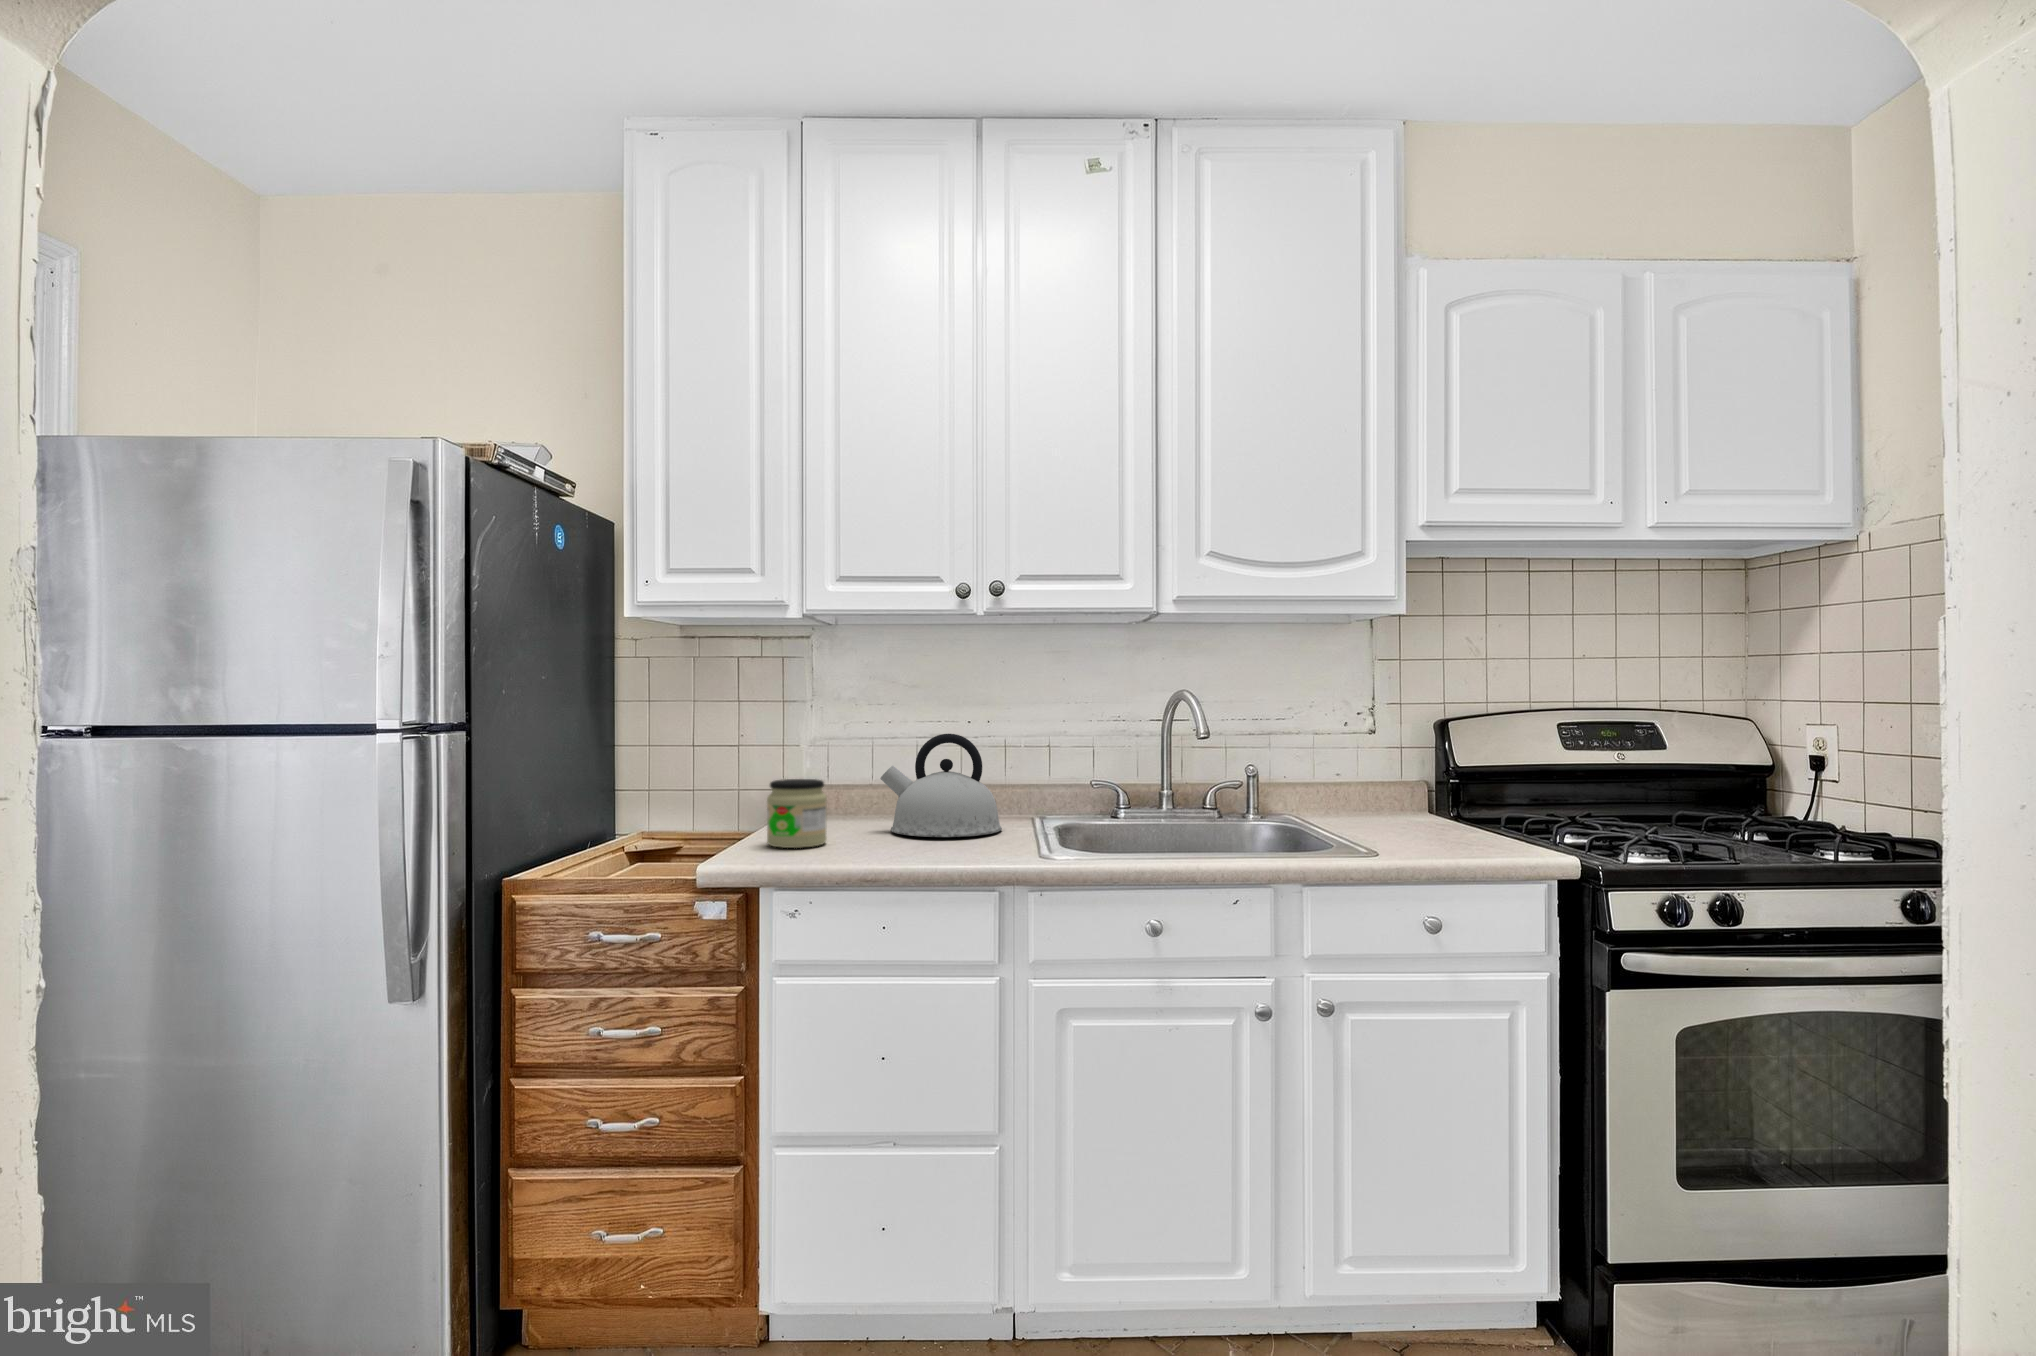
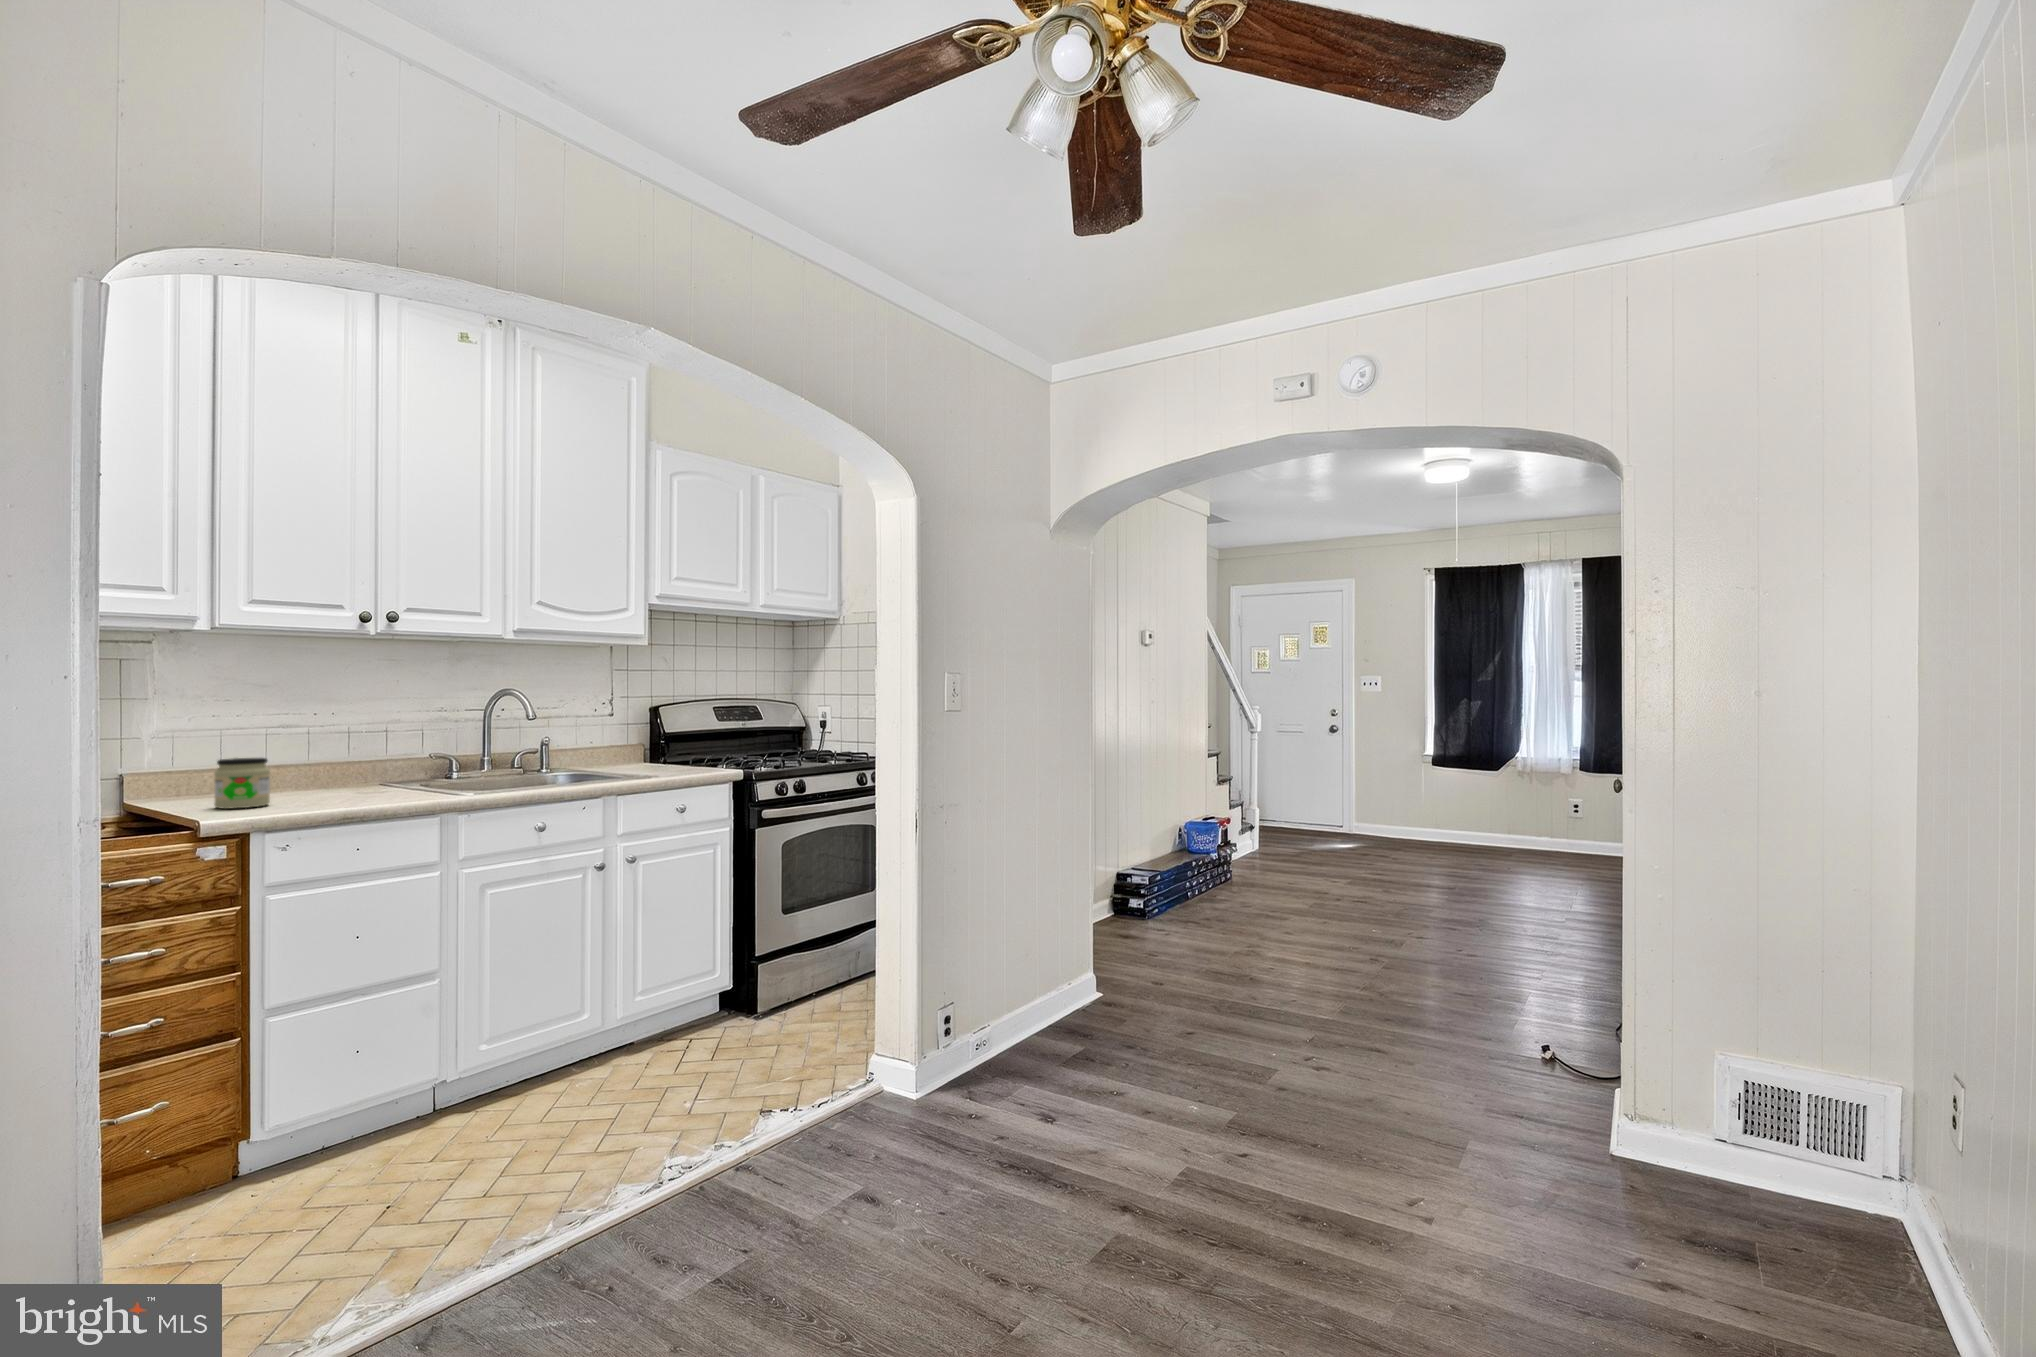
kettle: present [880,734,1002,837] -> none [286,722,390,795]

